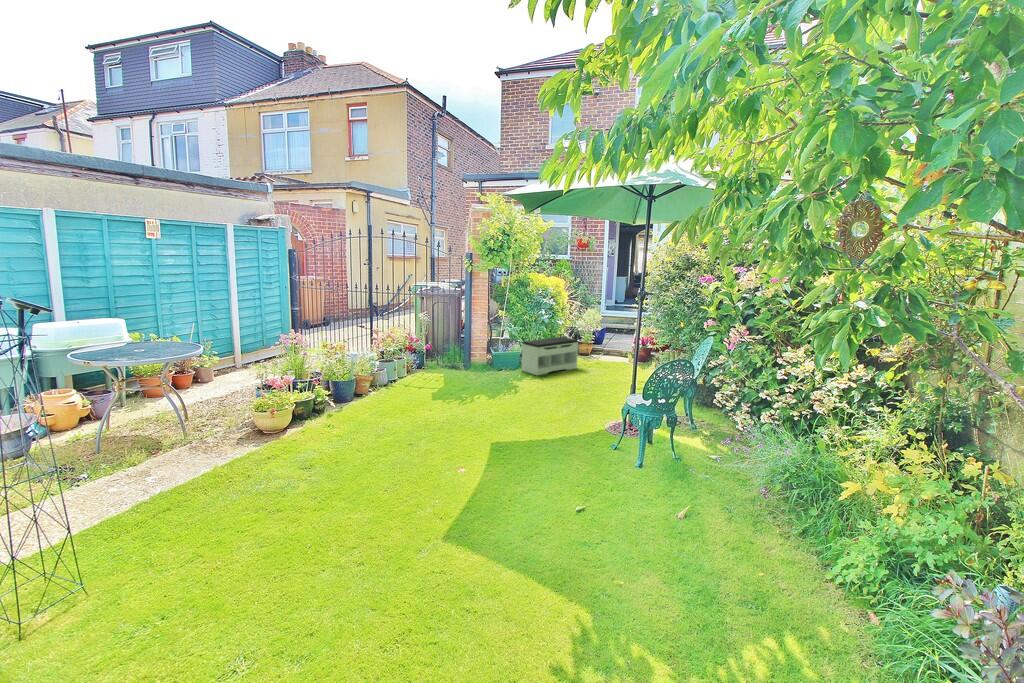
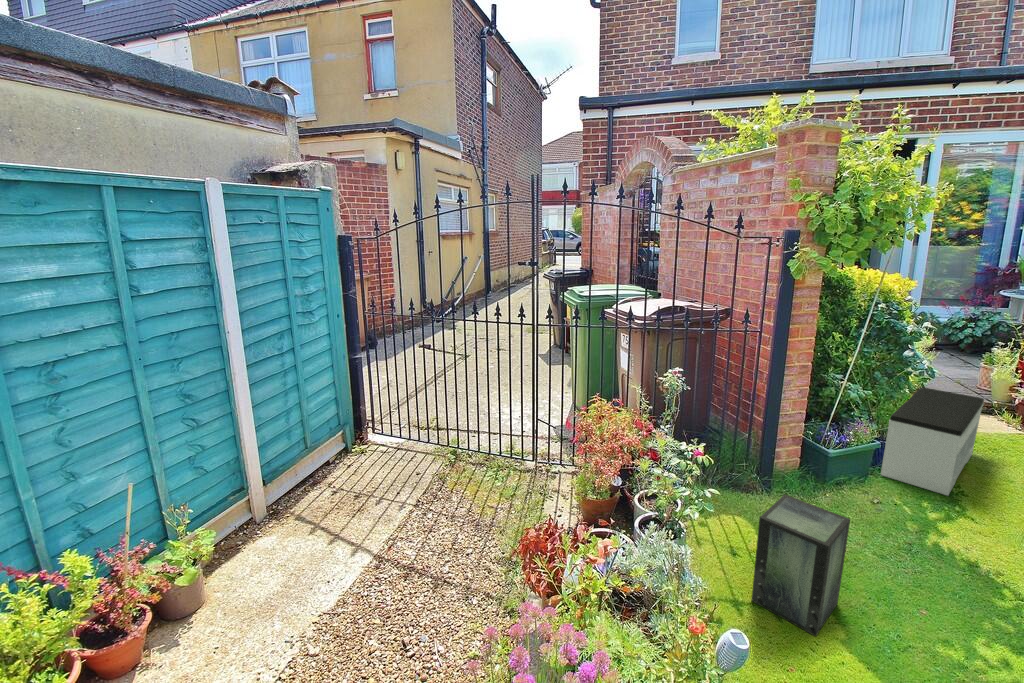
storage box: none [409,351,439,393] -> present [752,495,850,636]

